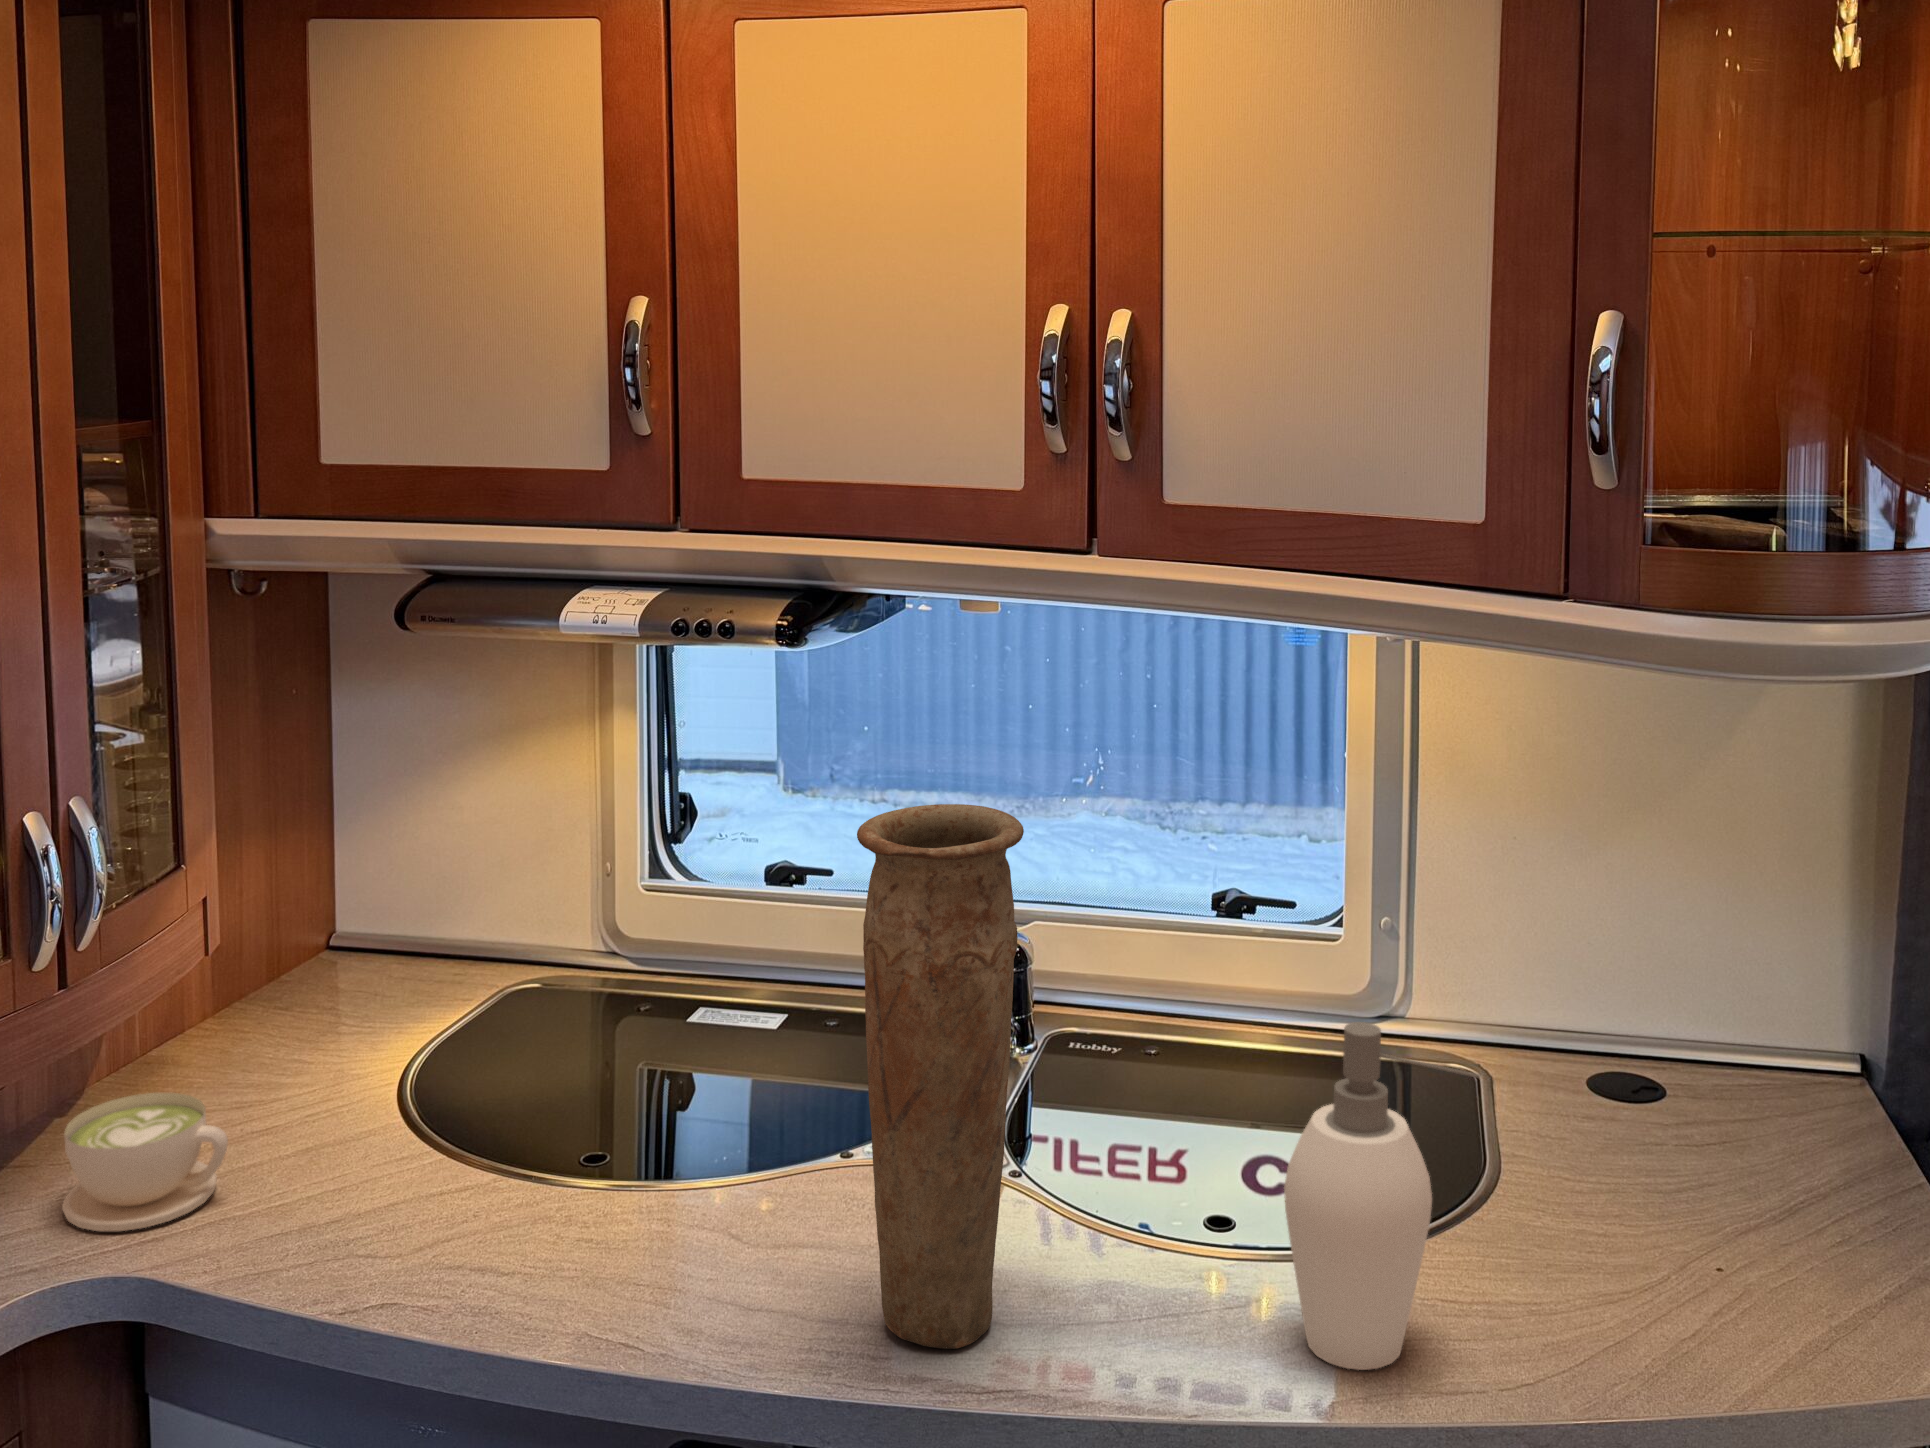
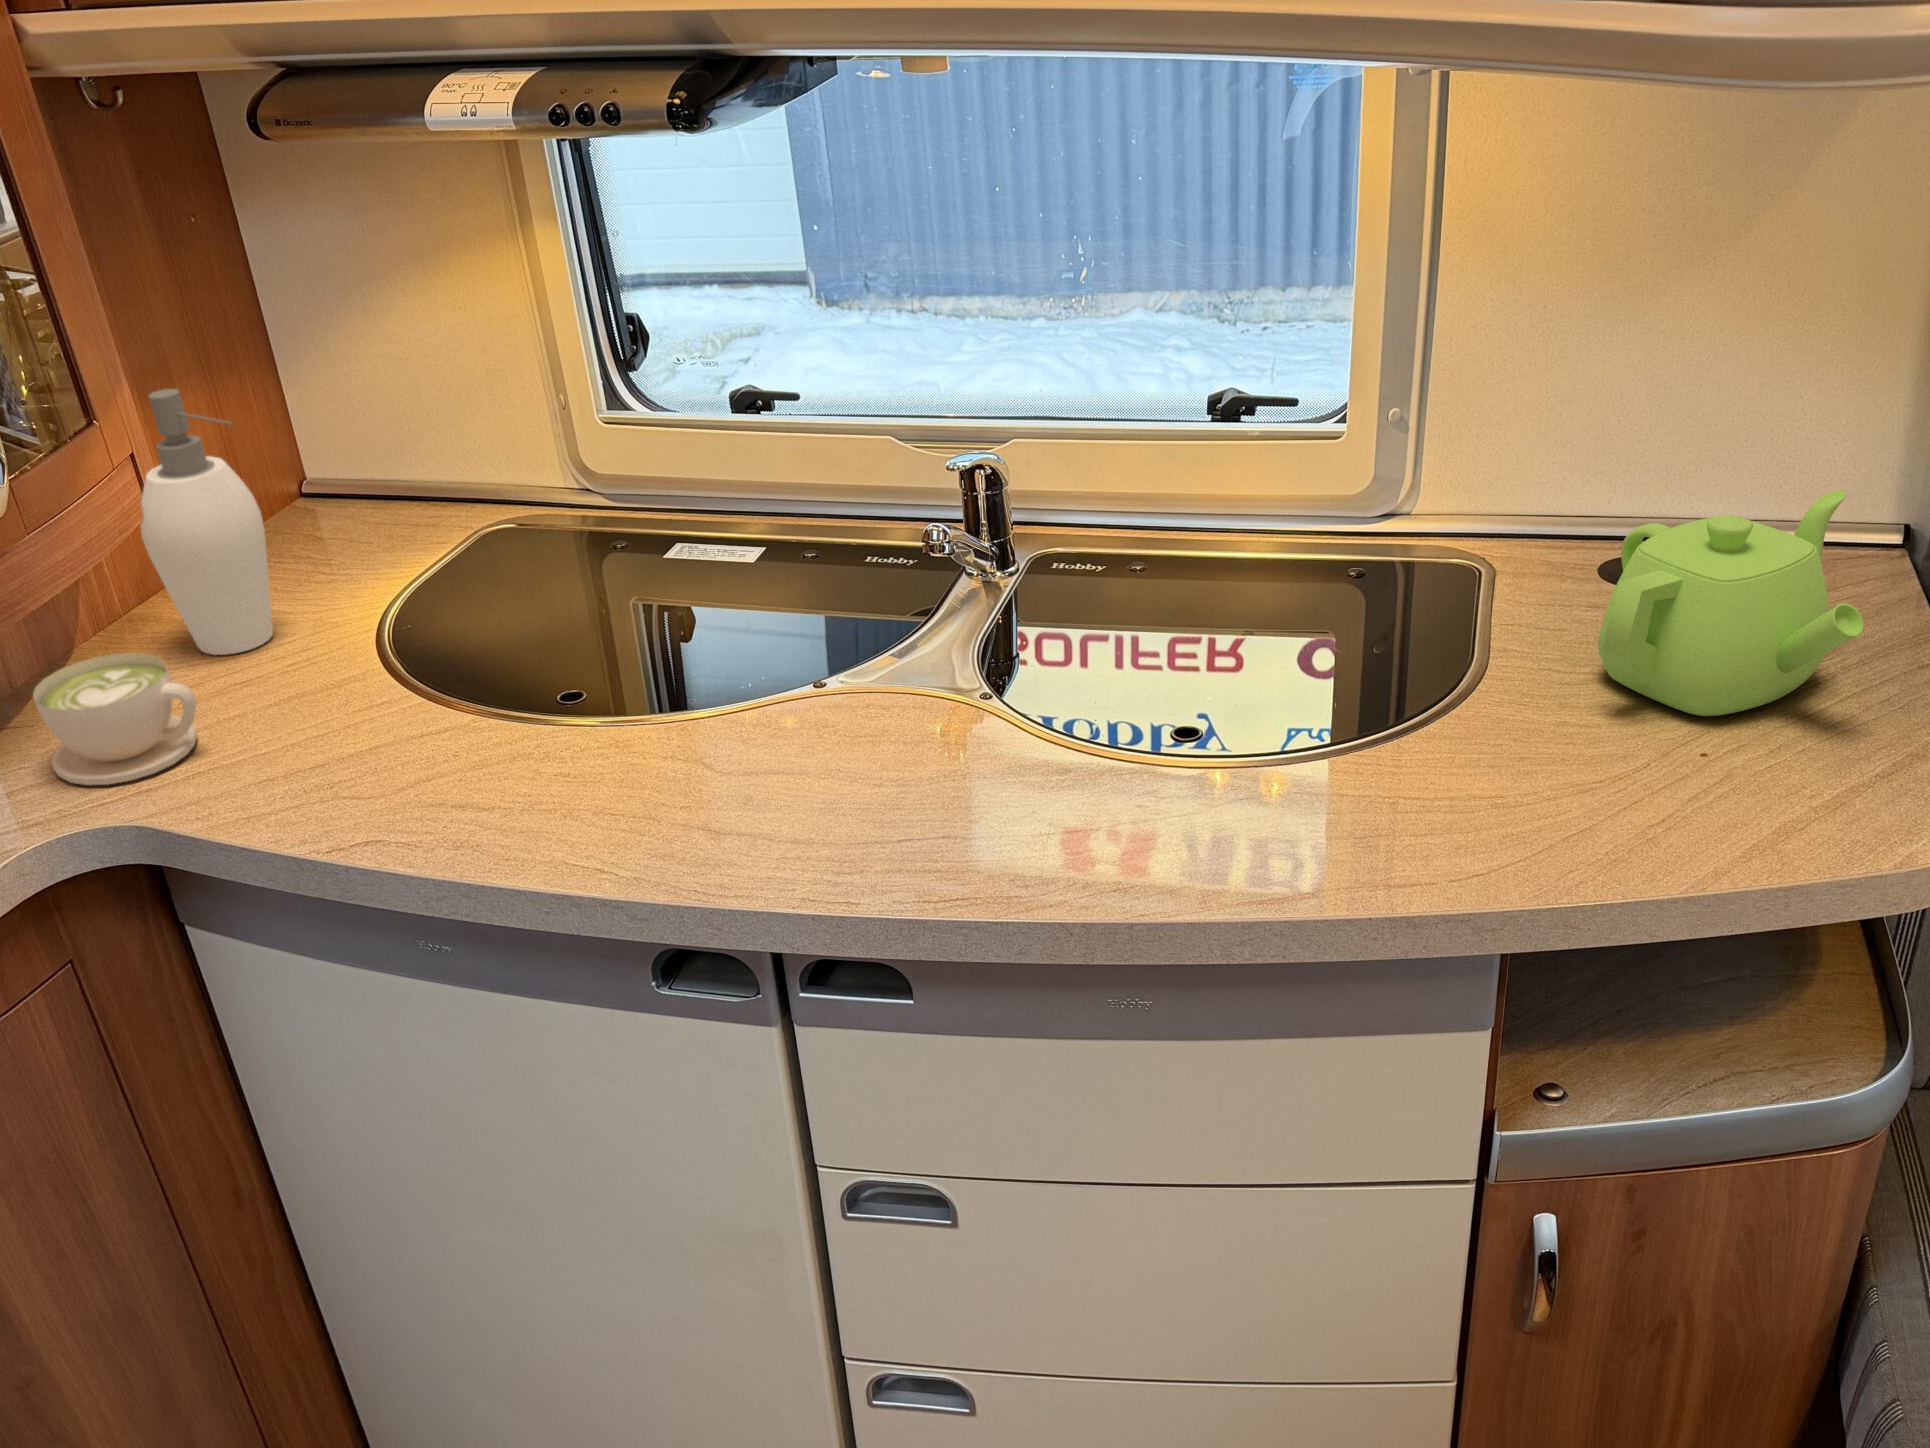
vase: present [857,804,1024,1349] -> none [755,309,950,862]
teapot: none [1600,1013,1851,1227] -> present [1599,491,1864,716]
soap dispenser: present [1284,1022,1480,1370] -> present [140,389,273,655]

